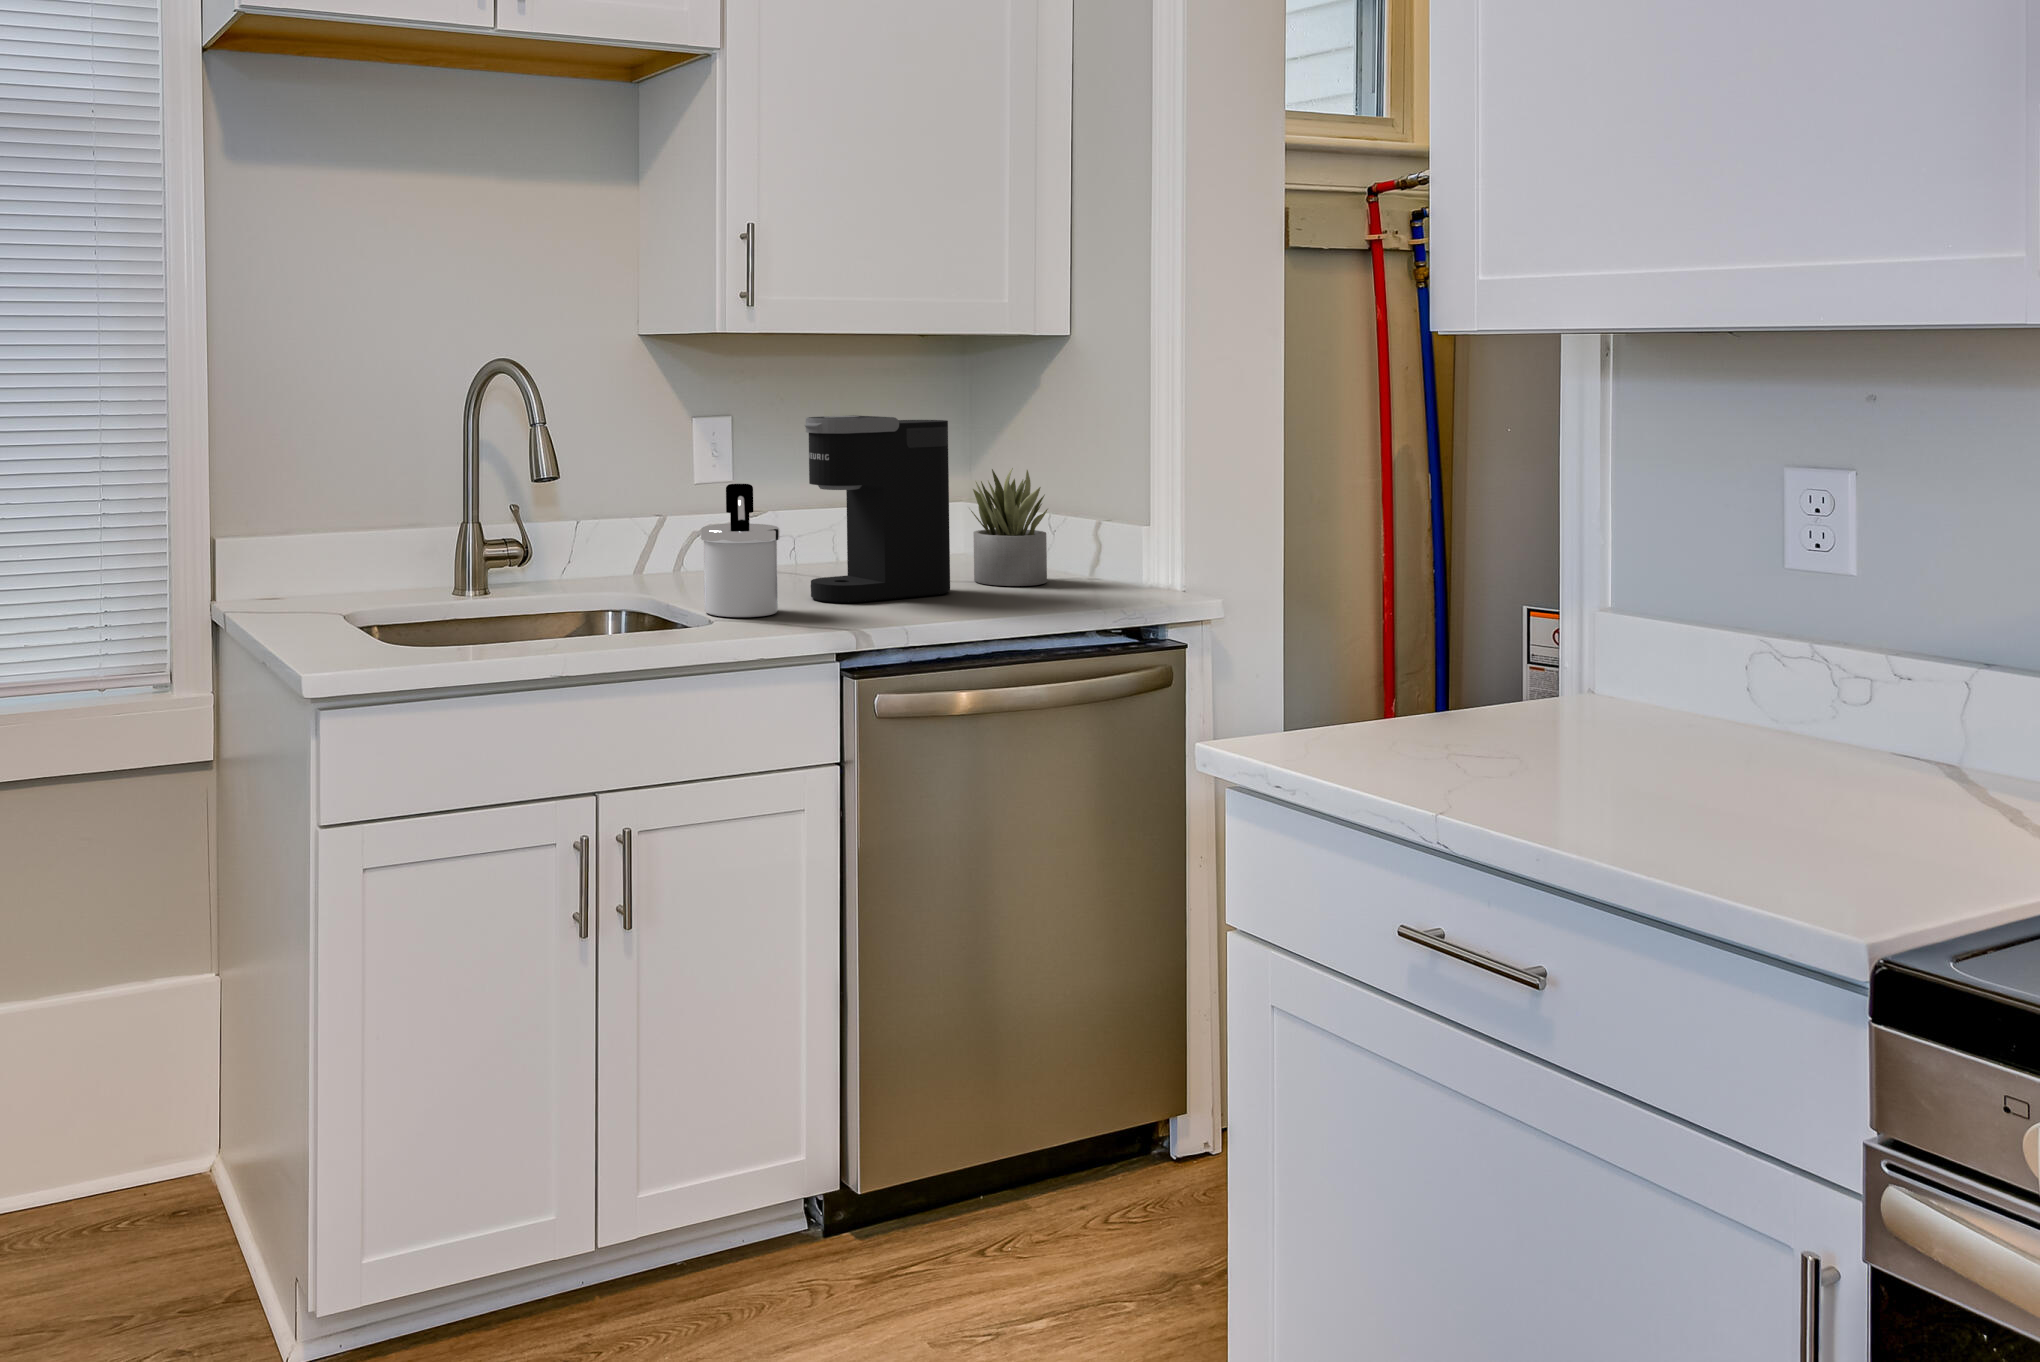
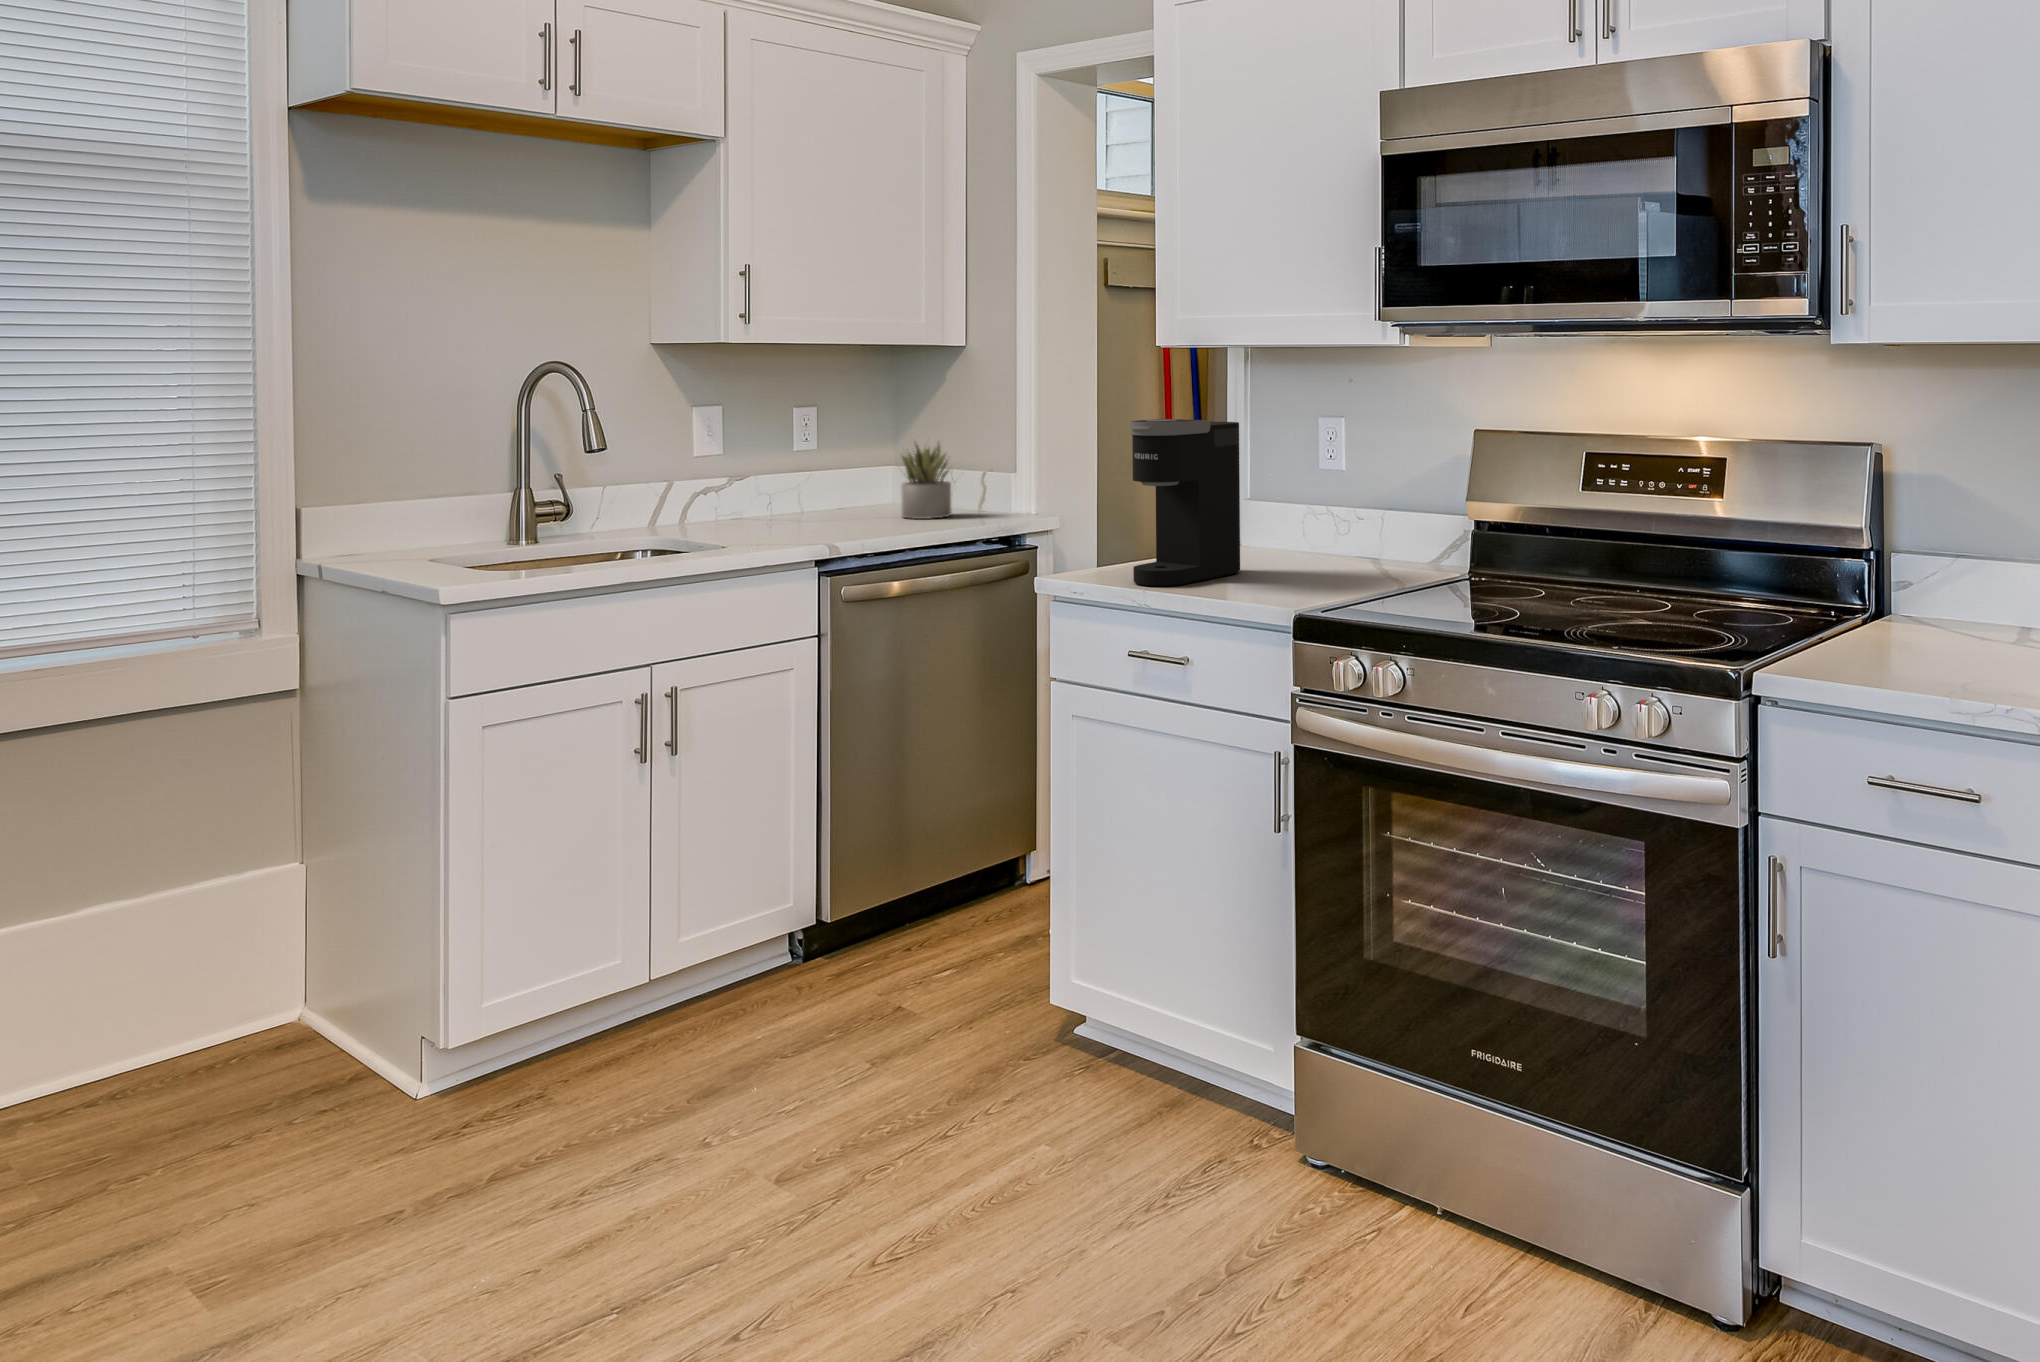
coffee maker: present [805,415,950,603] -> present [1130,419,1240,586]
soap dispenser: present [701,484,780,617] -> none [713,452,771,544]

